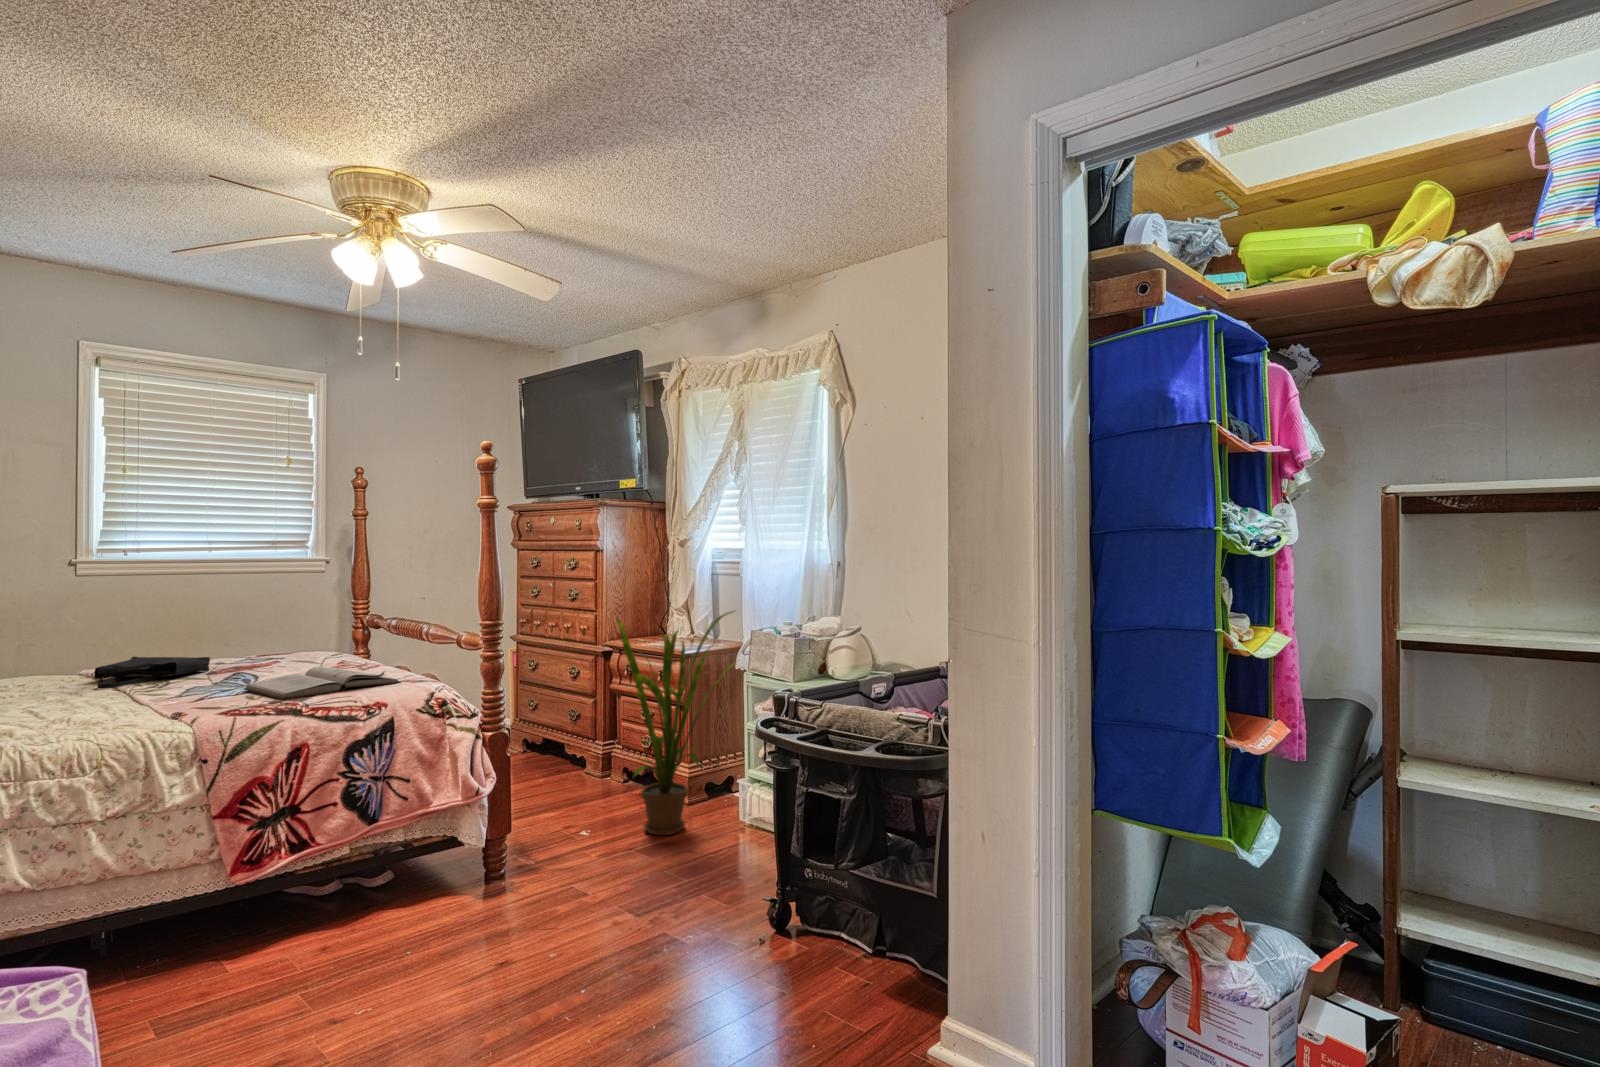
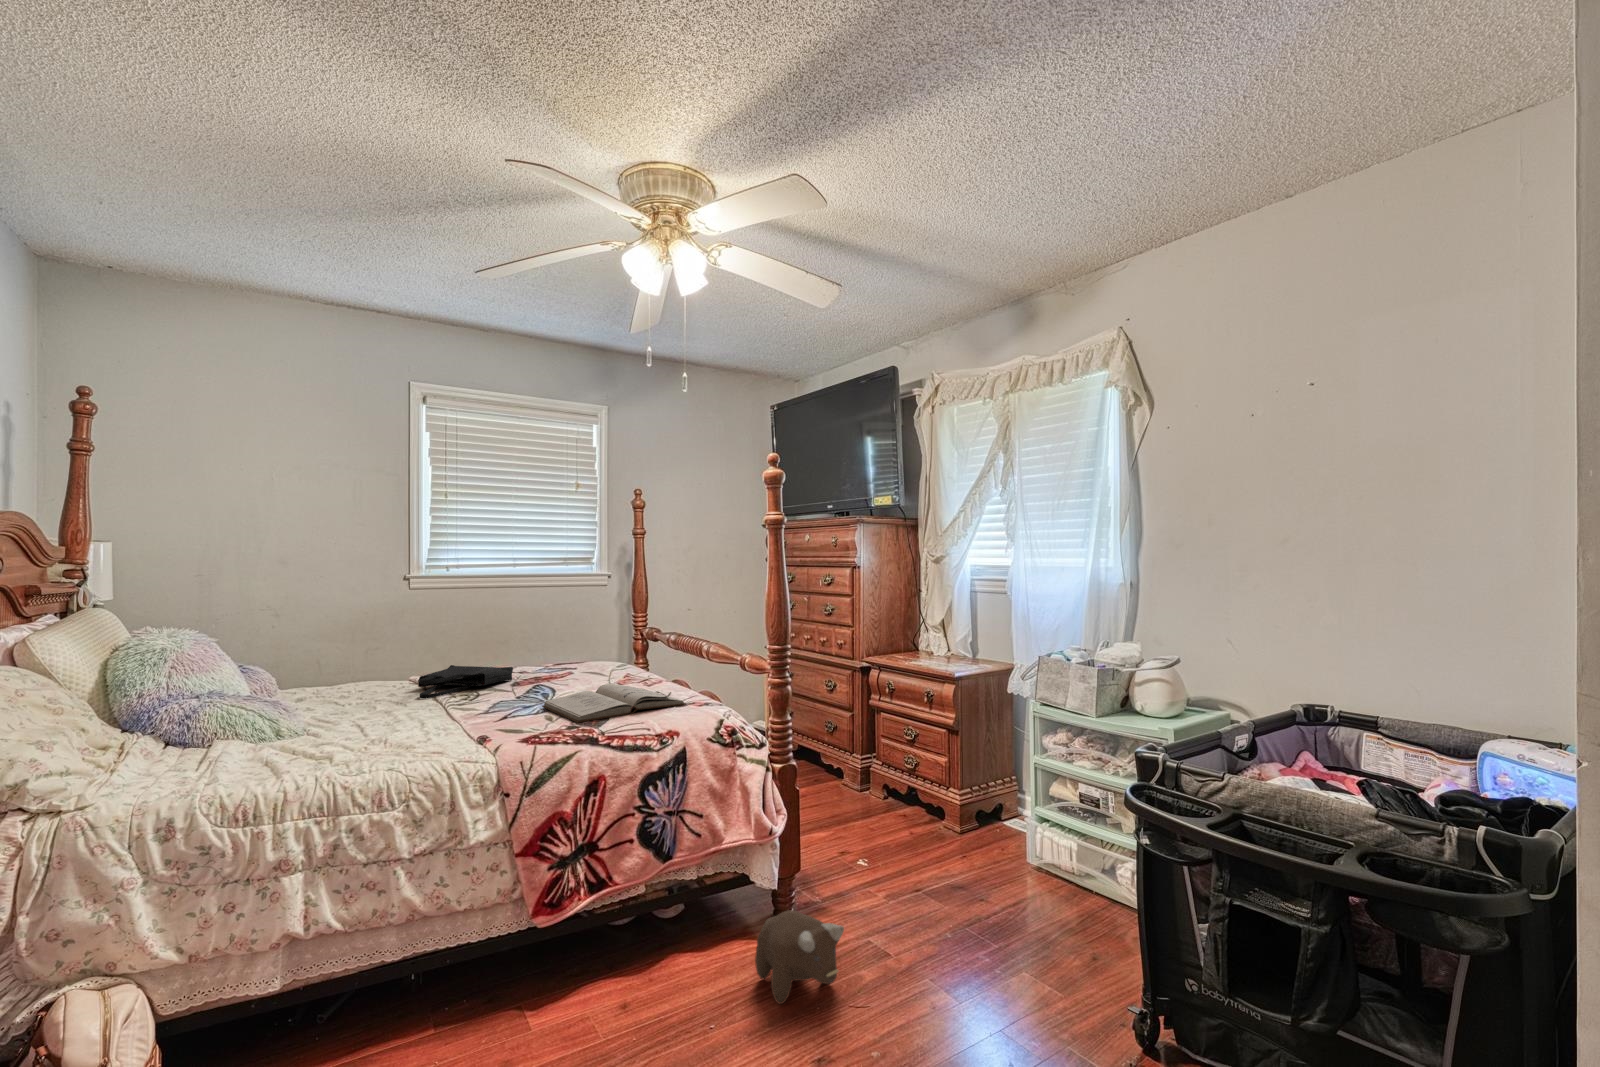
house plant: present [617,611,734,835] -> none [902,632,1038,881]
plush toy: none [457,853,535,929] -> present [755,910,844,1004]

